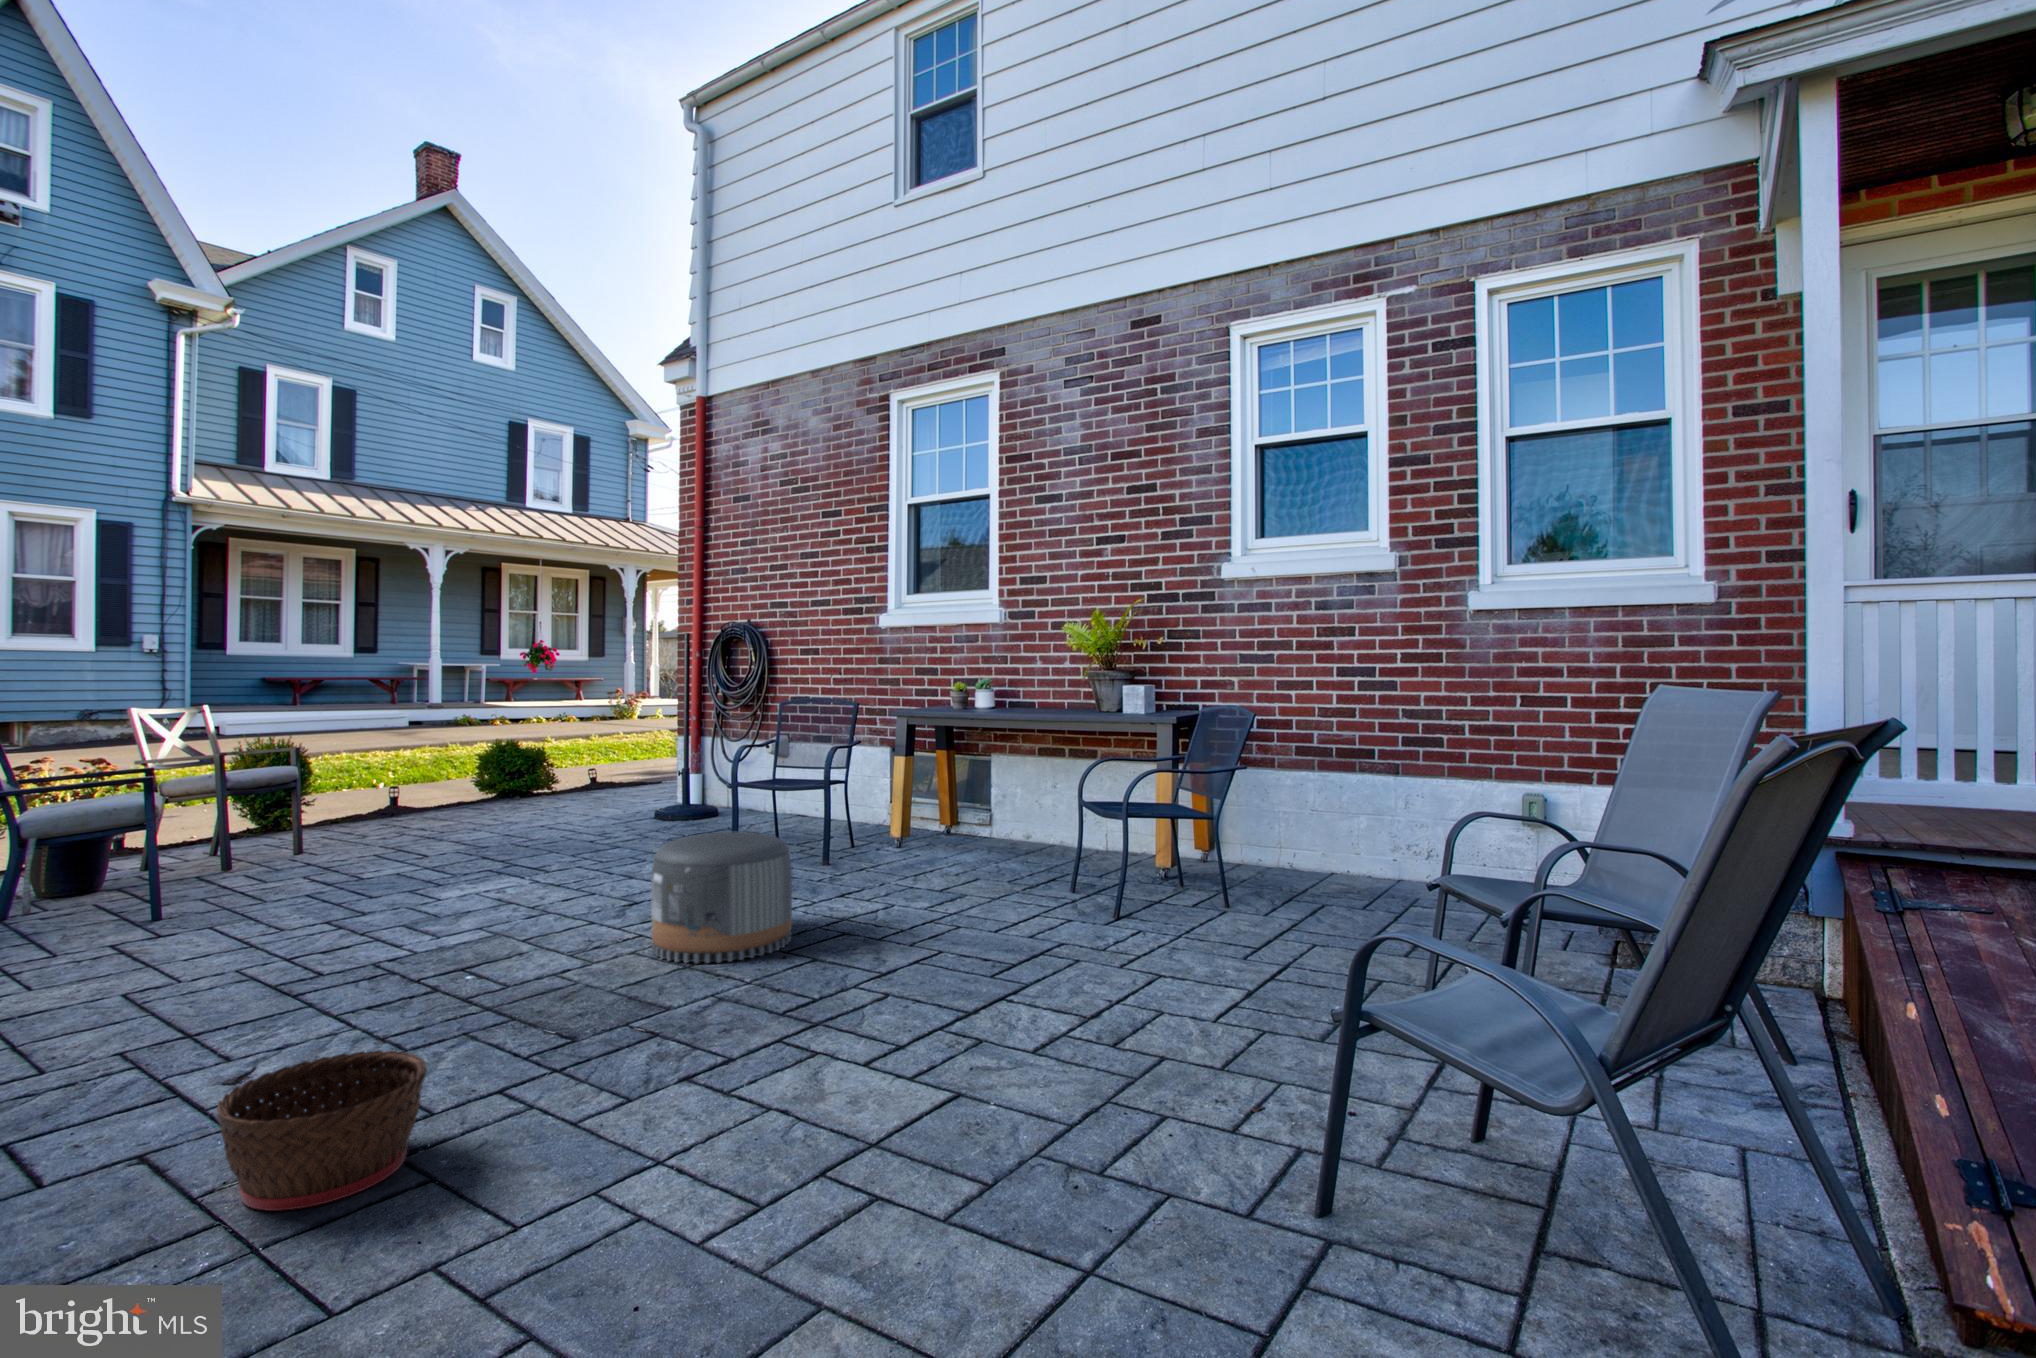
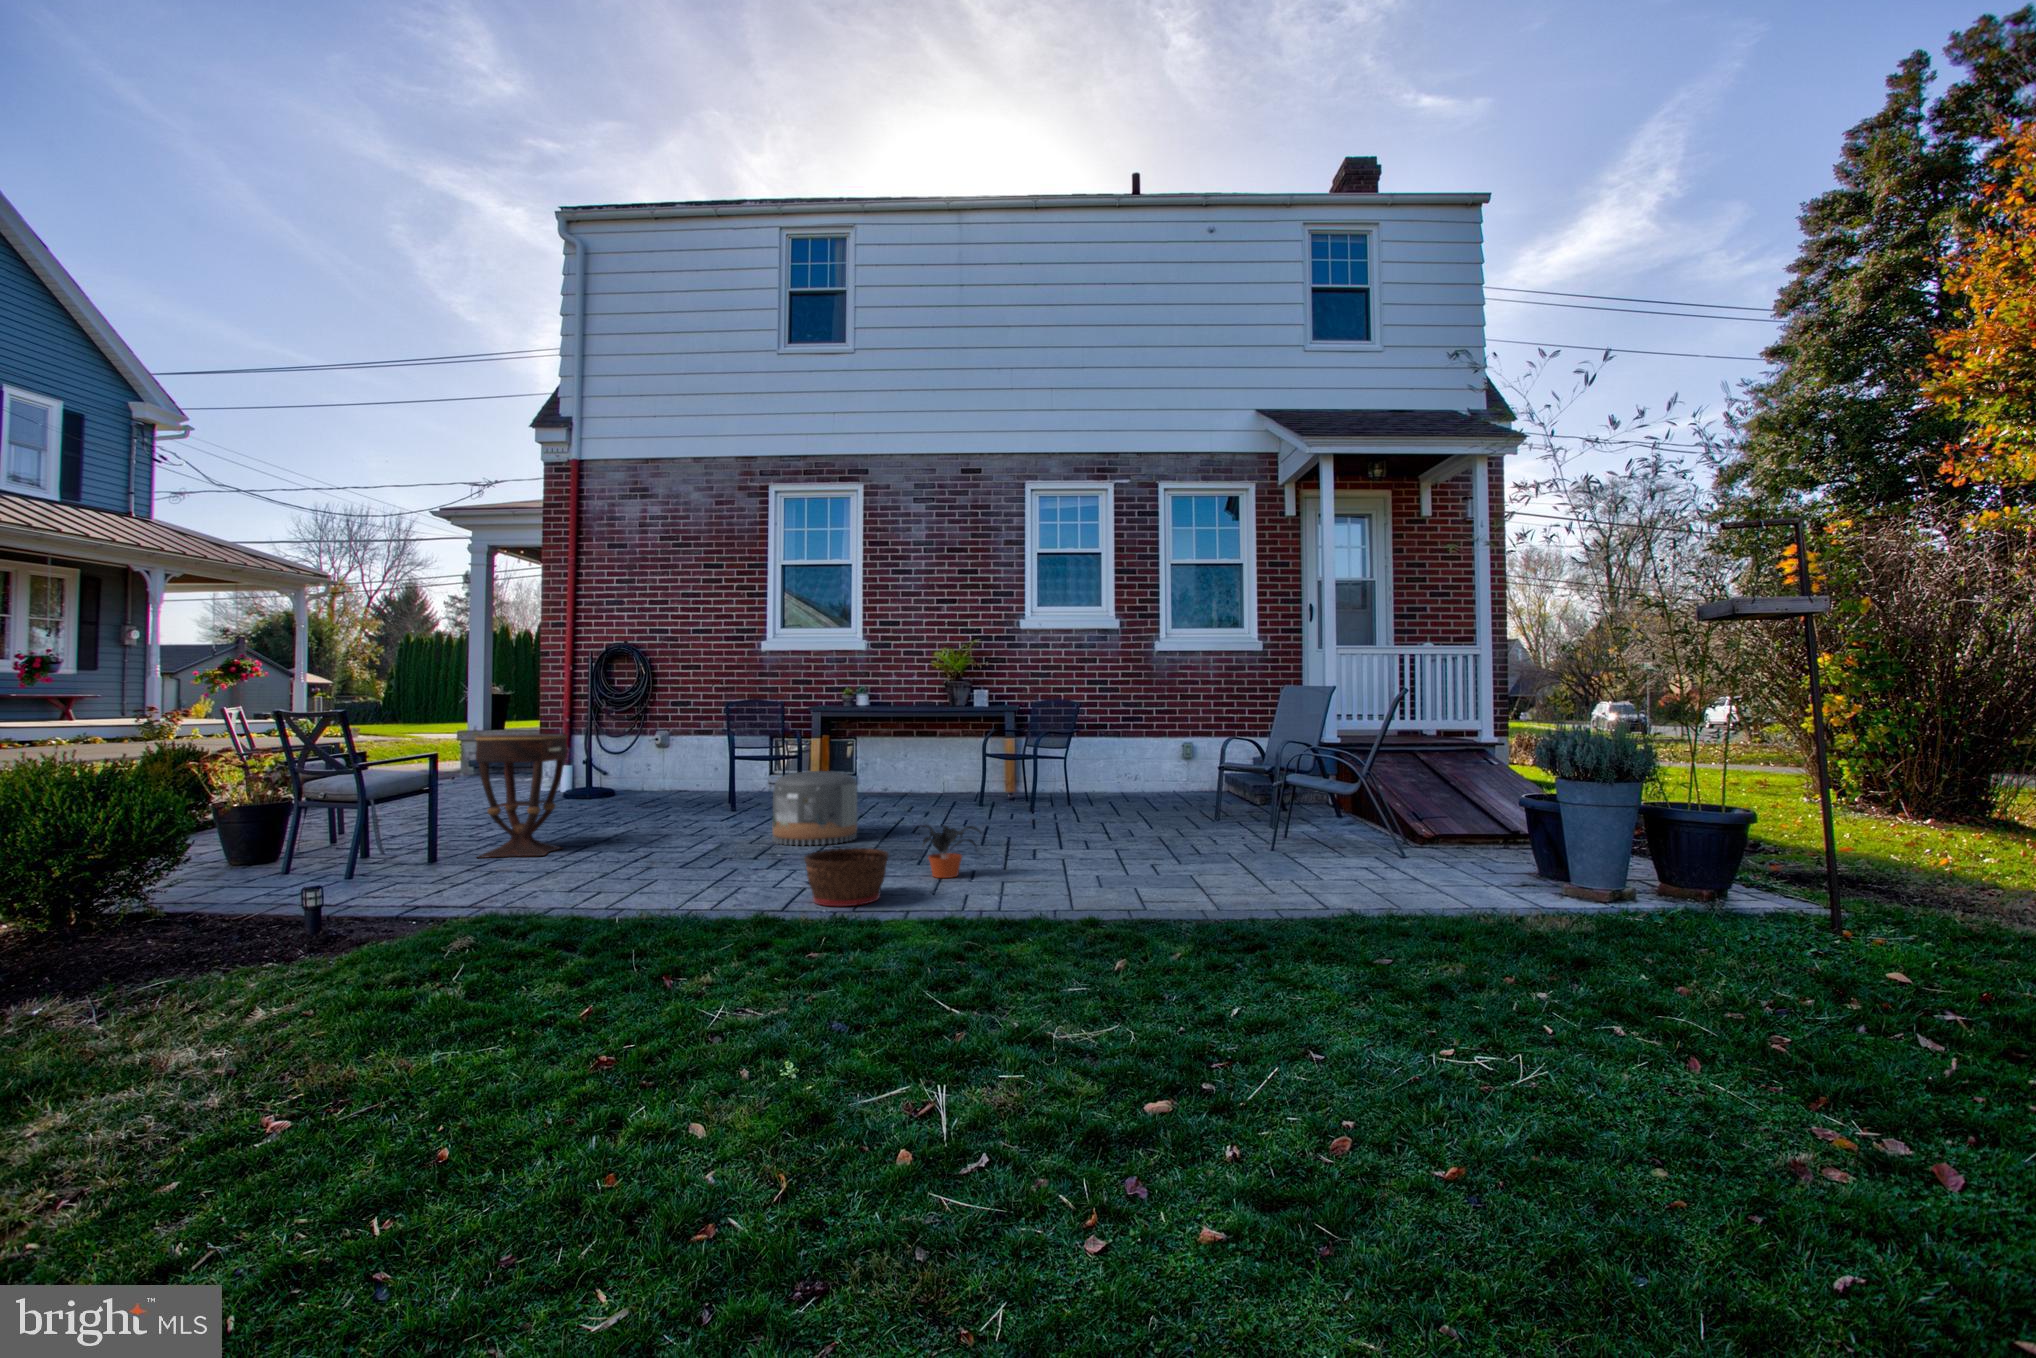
side table: none [297,760,436,936] -> present [476,734,567,858]
potted plant: none [568,1000,717,1129] -> present [922,825,981,878]

